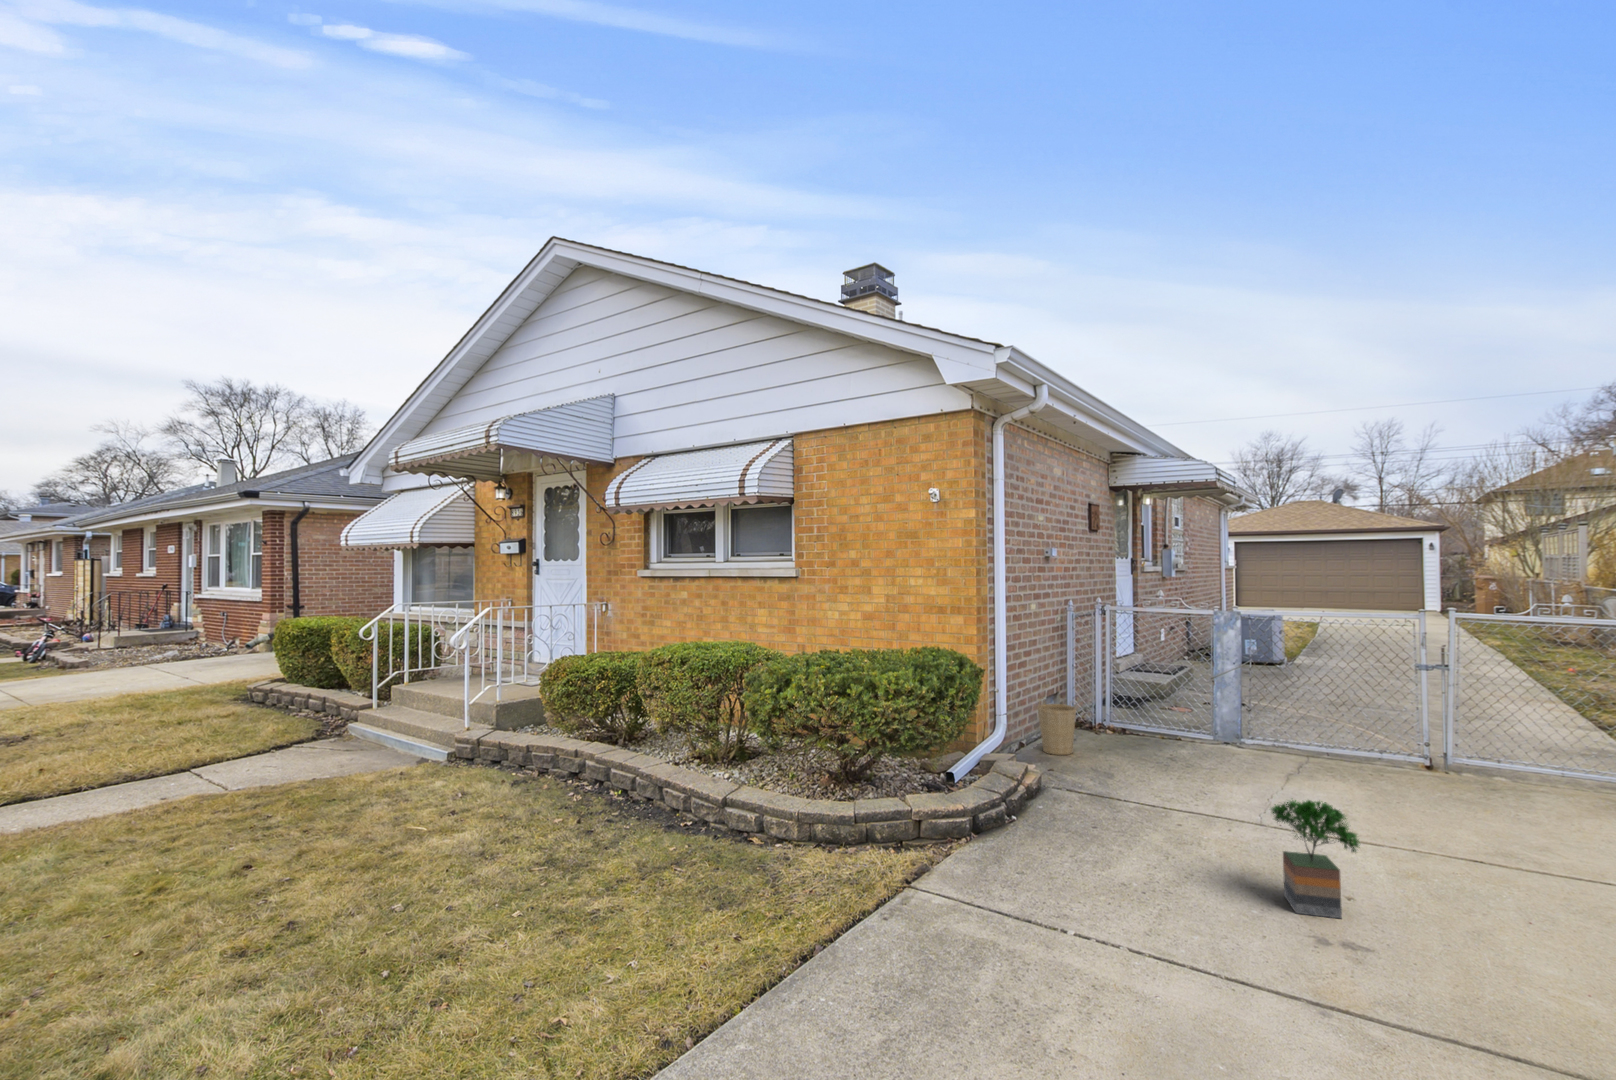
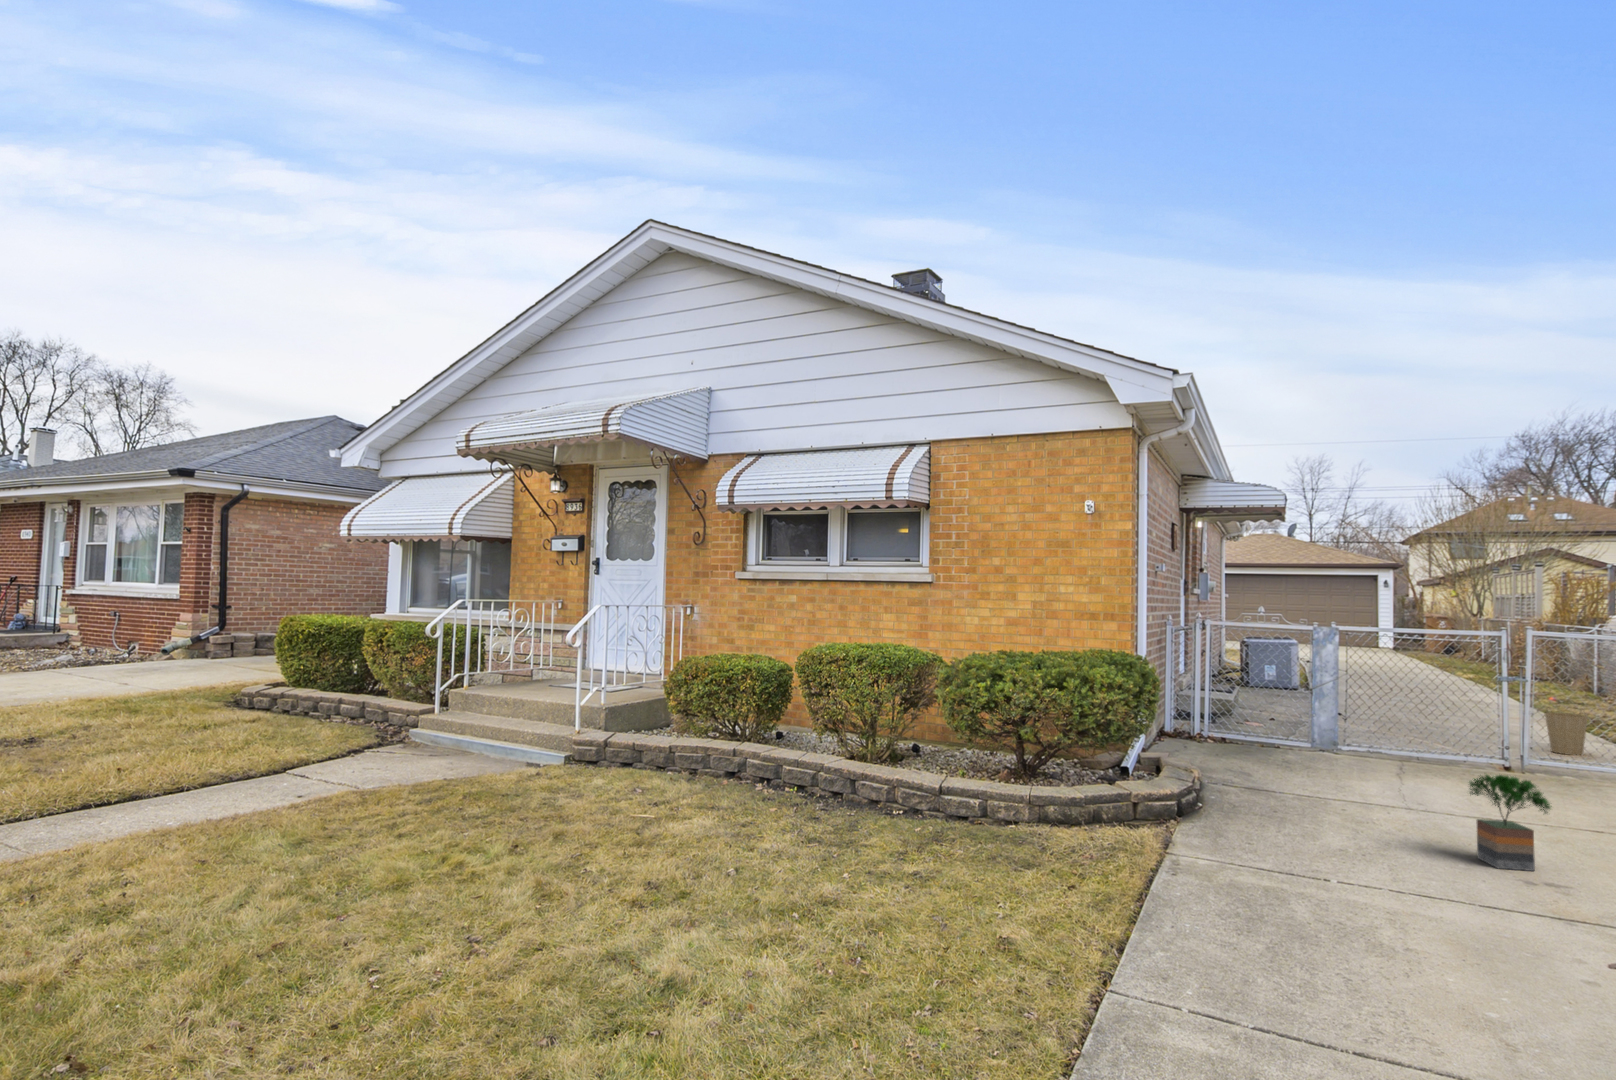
basket: present [1037,698,1077,755] -> present [1545,707,1588,755]

